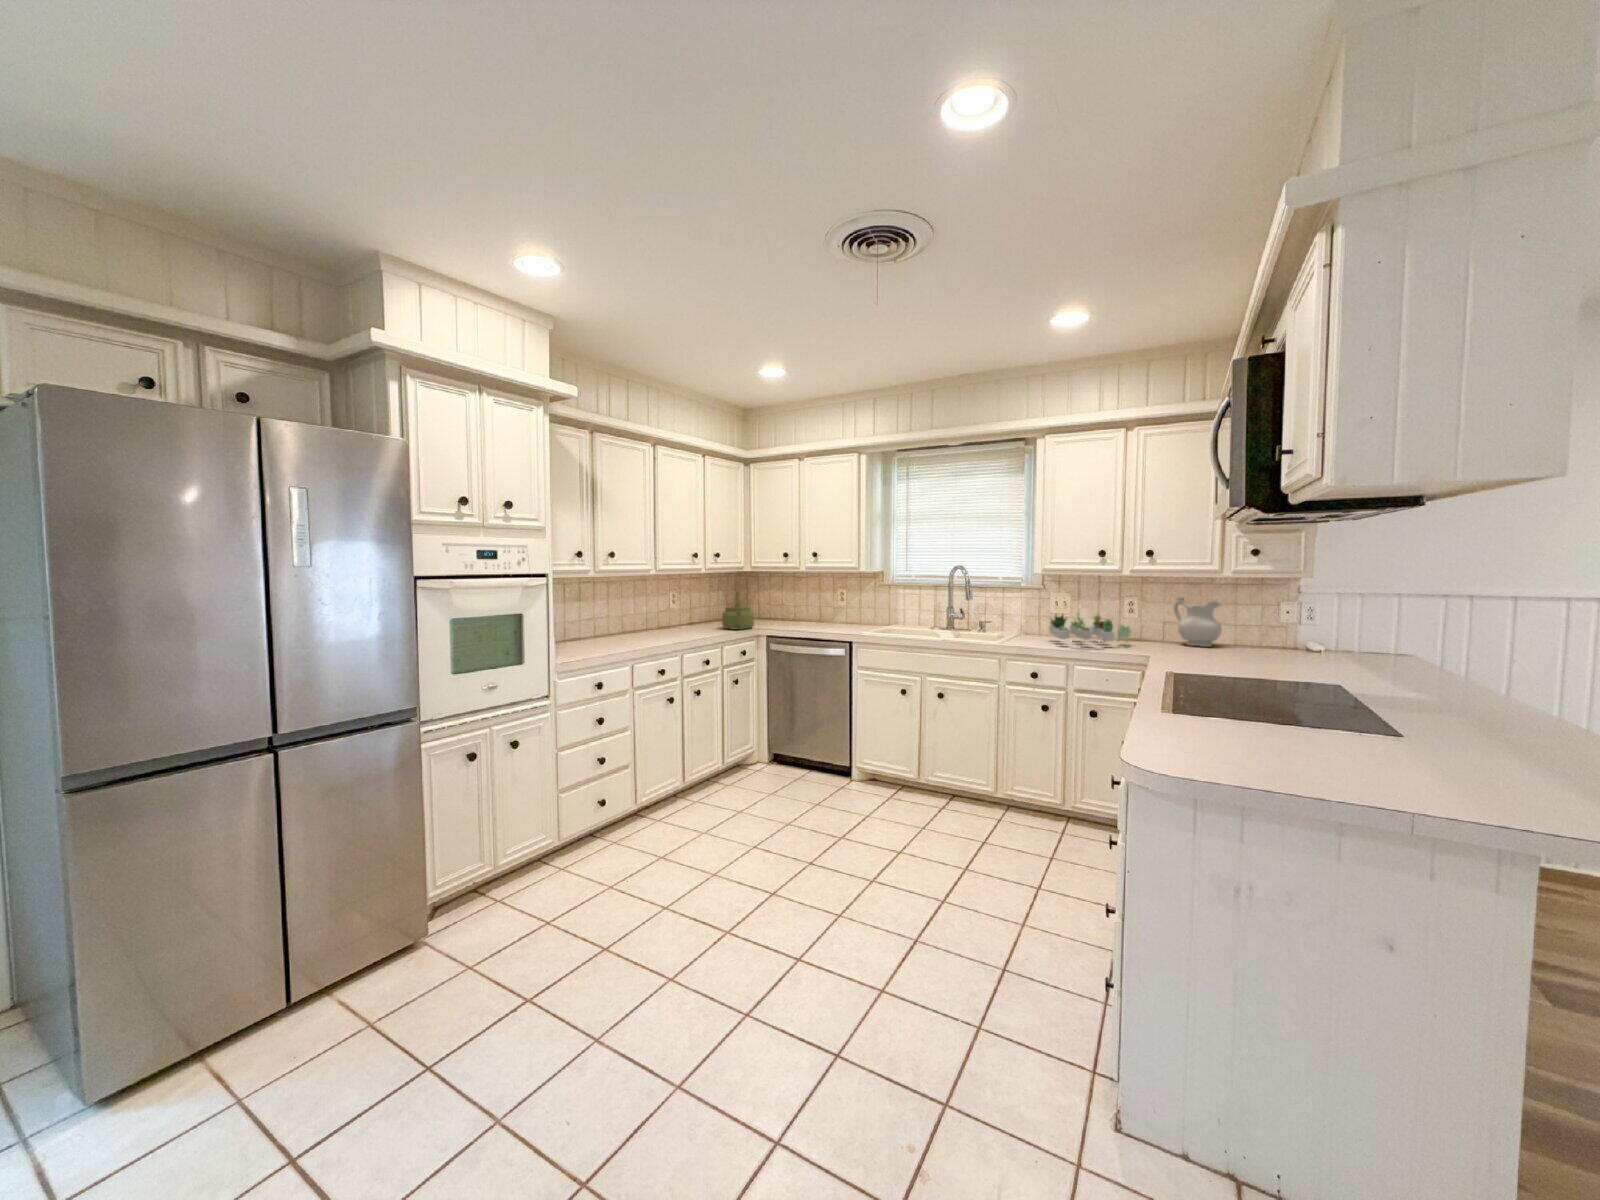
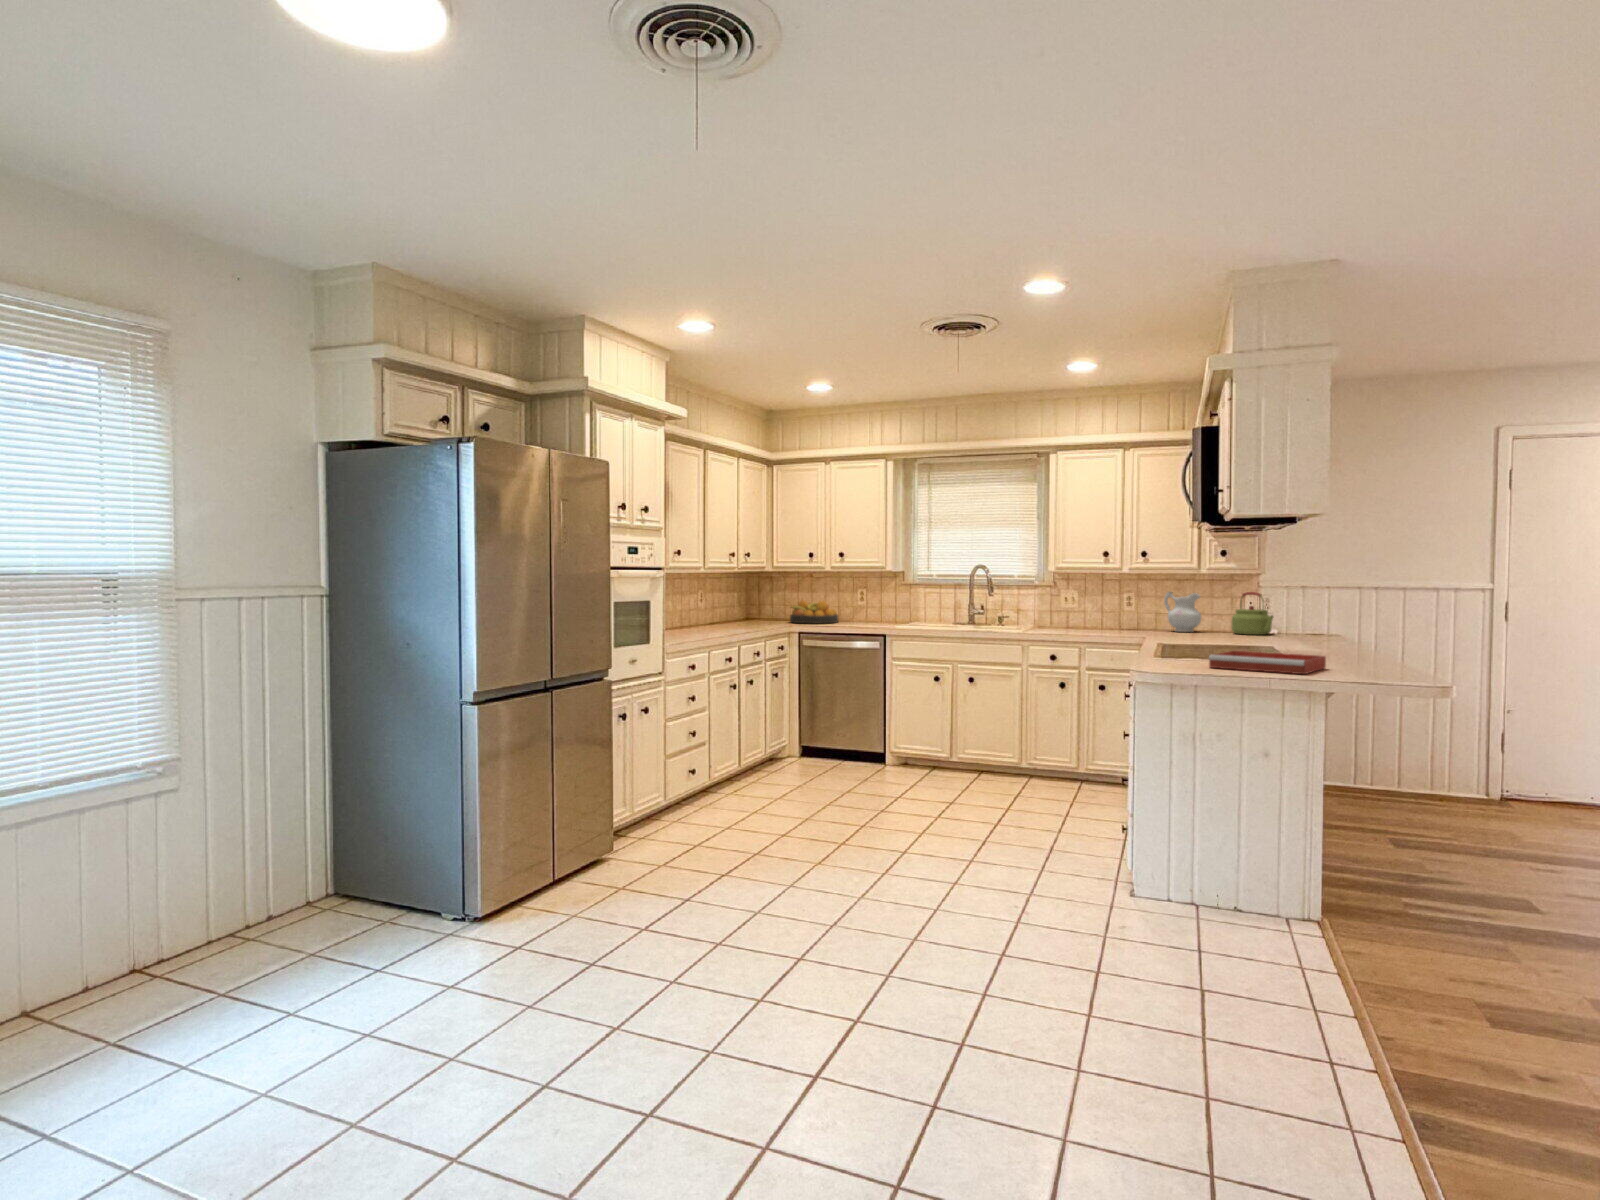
kettle: present [722,592,754,630] -> present [1232,592,1274,635]
fruit bowl: none [767,601,817,625] -> present [790,601,838,623]
succulent plant: present [1049,614,1131,646] -> none [1063,602,1130,633]
tray: none [1285,724,1541,818] -> present [1209,651,1326,674]

